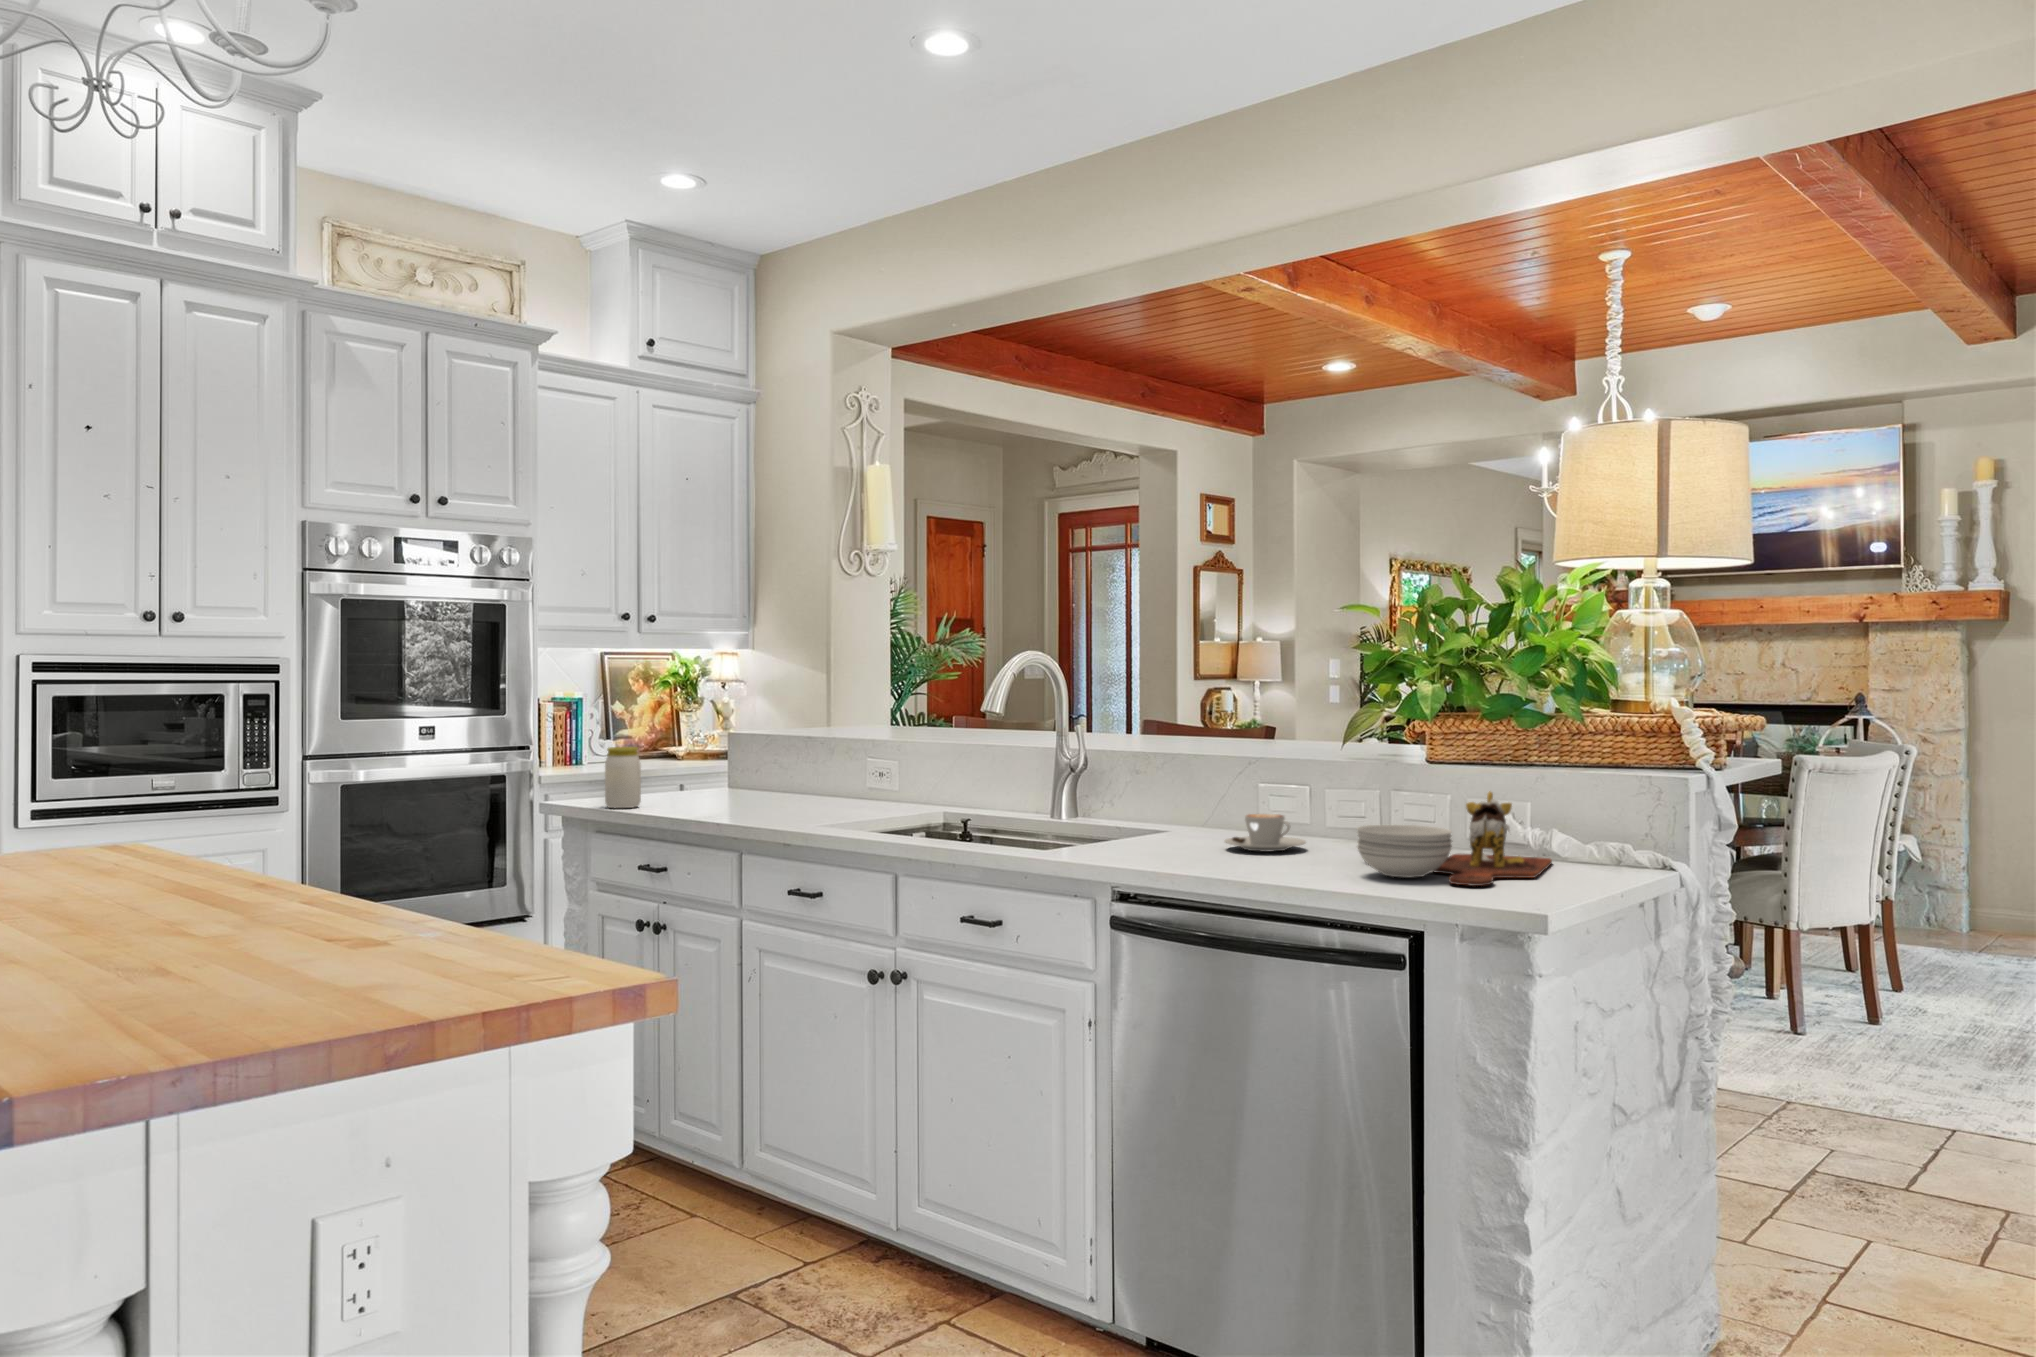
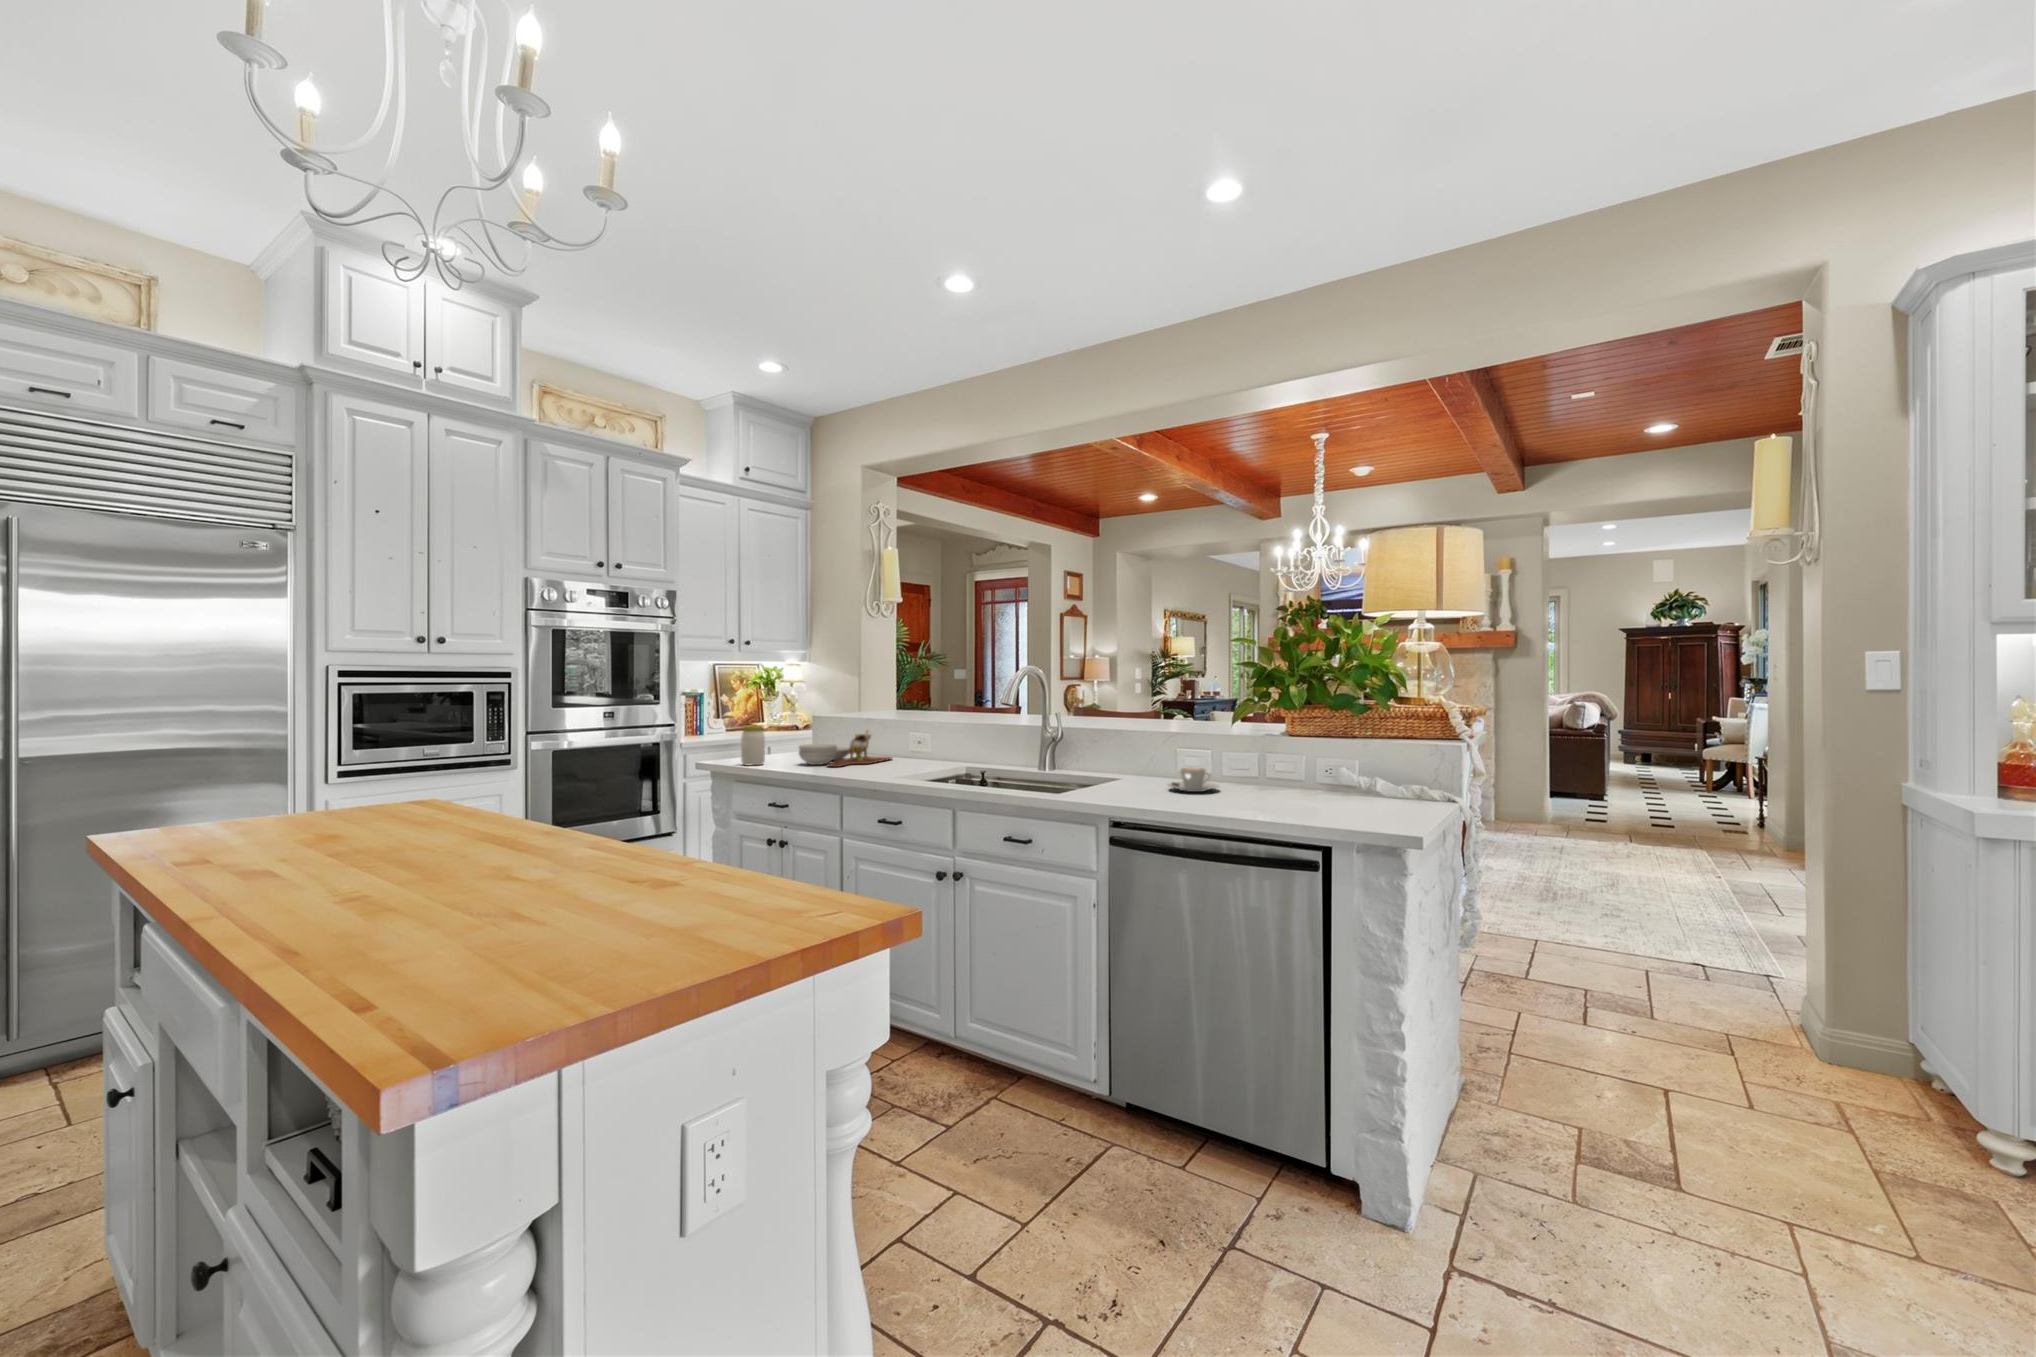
cutting board: present [1357,791,1552,886] -> present [799,730,892,767]

